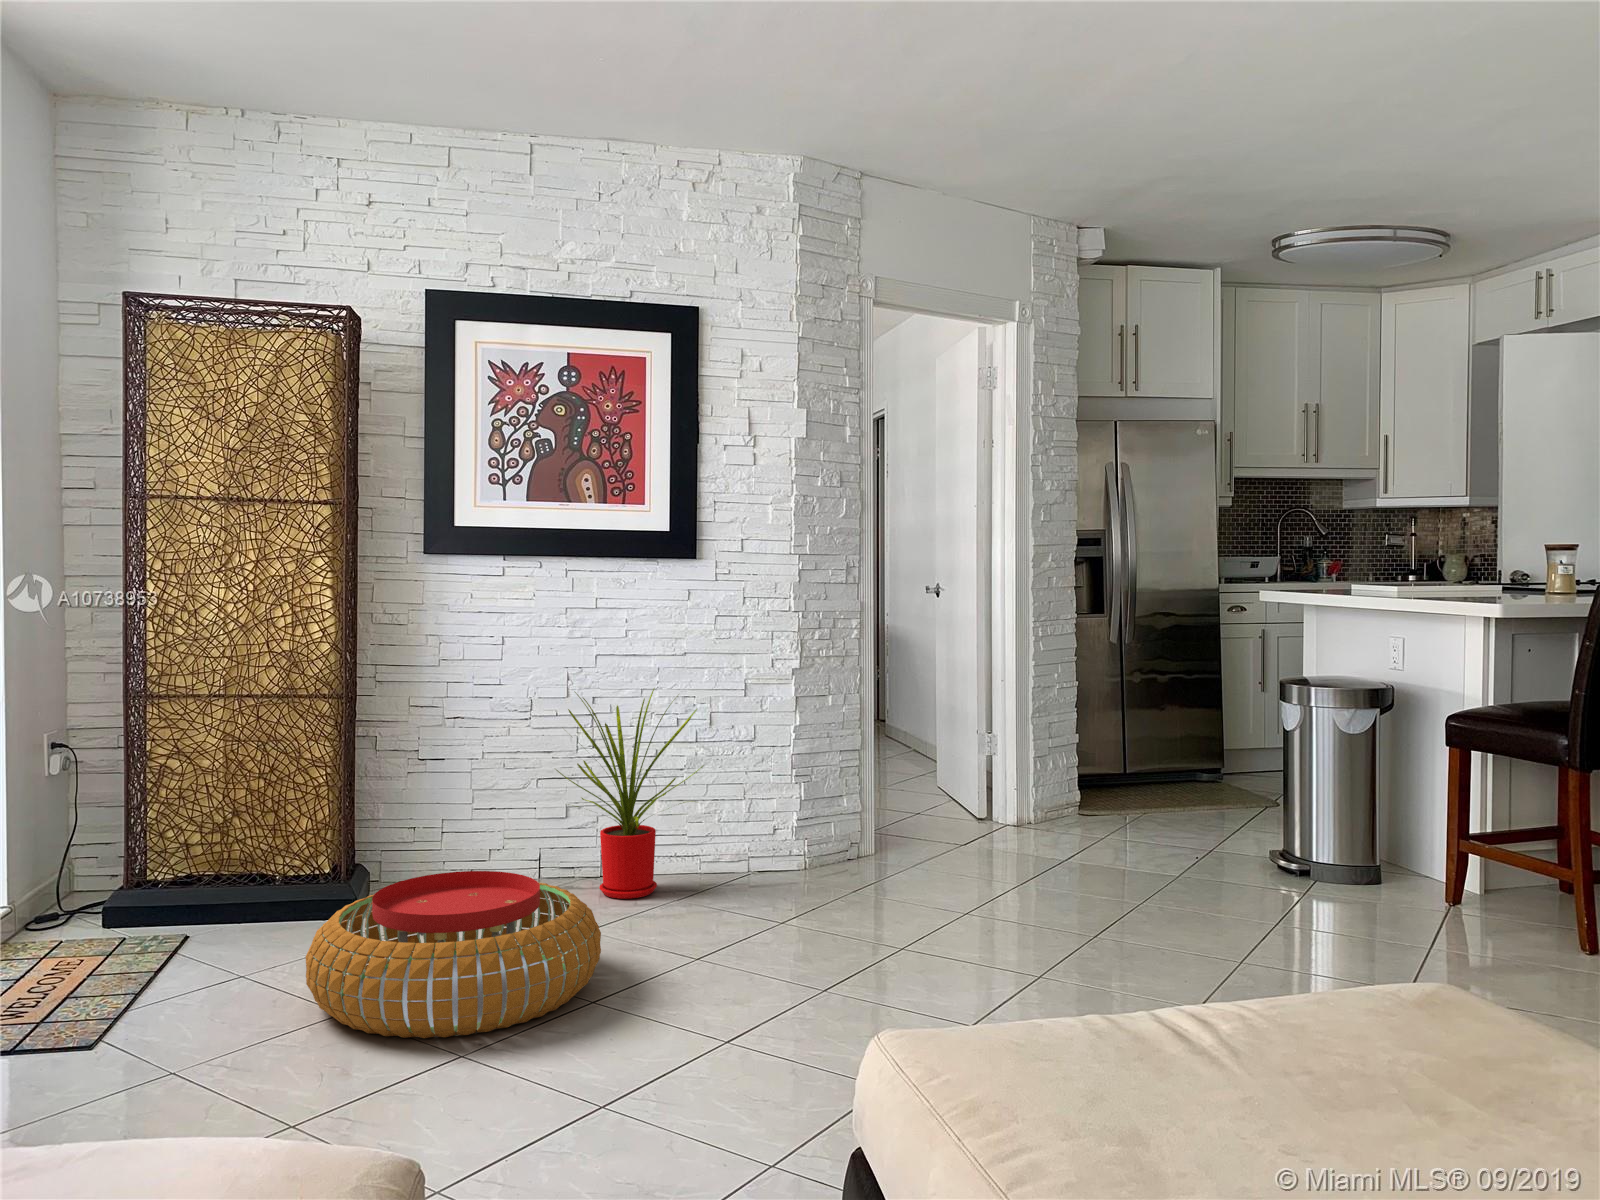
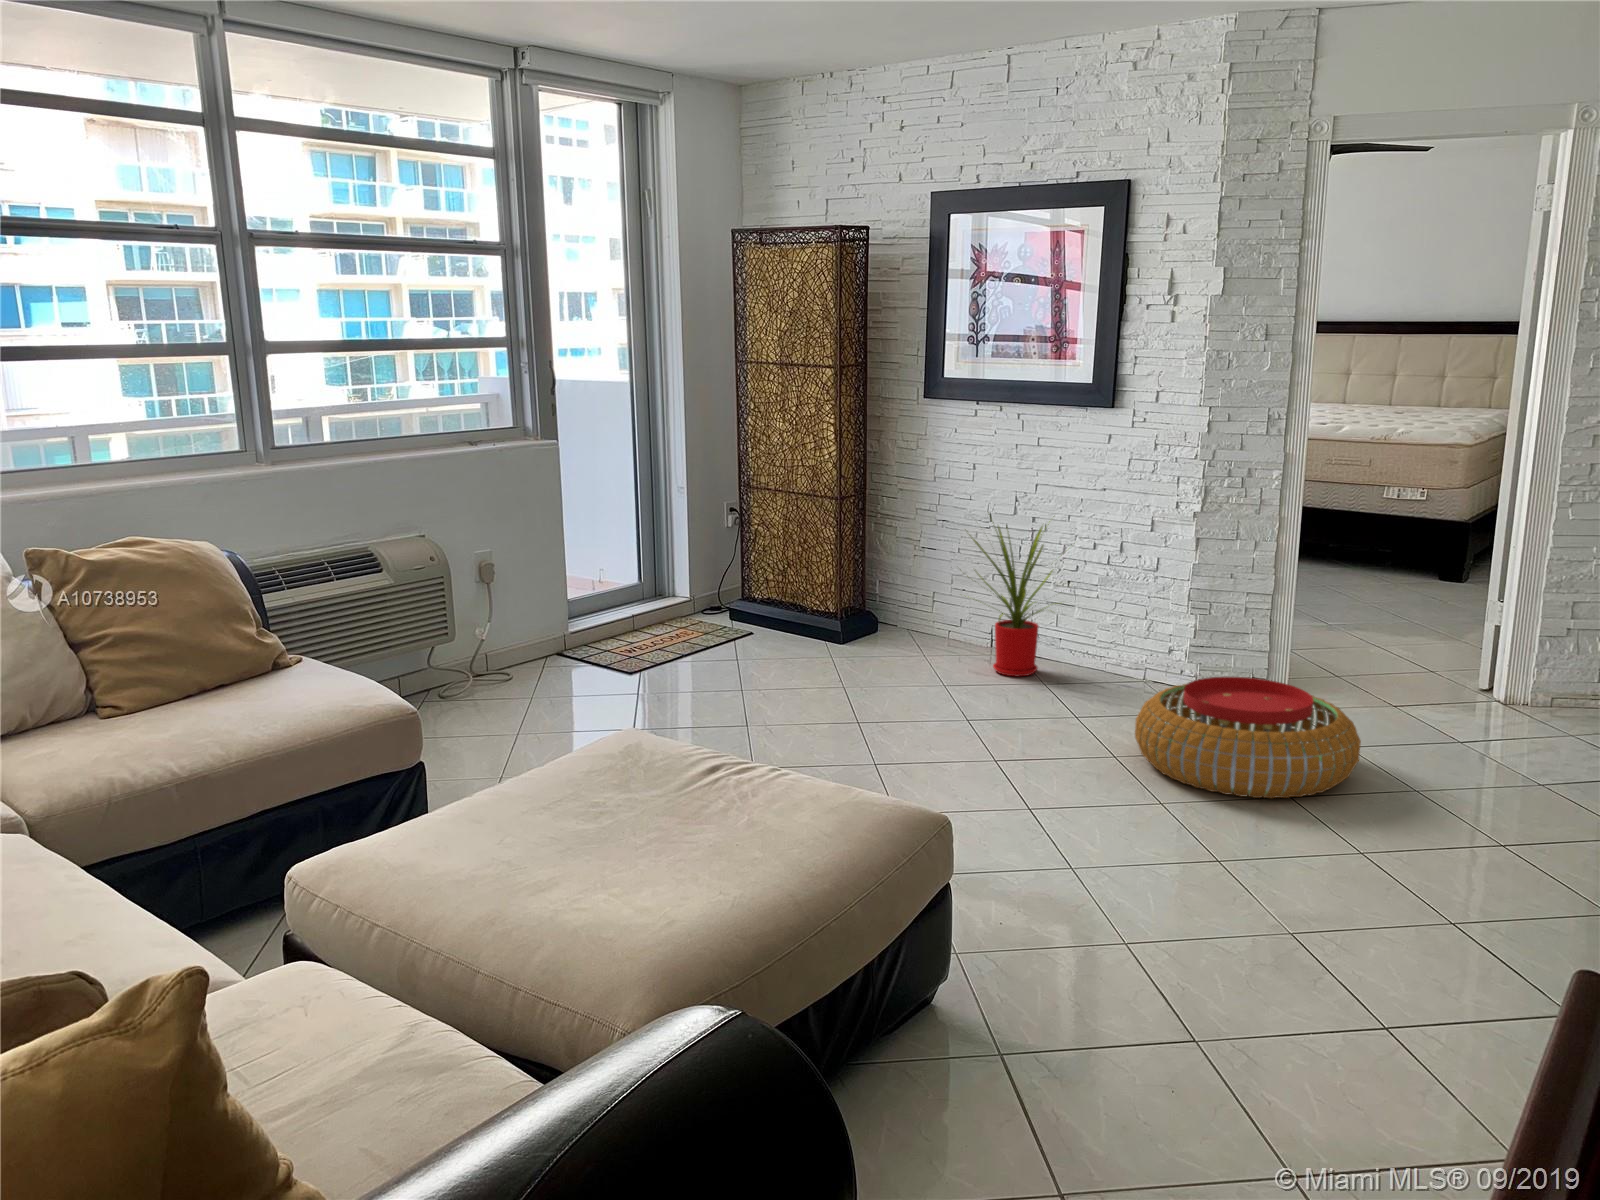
pouf: present [306,871,601,1038] -> present [1135,677,1361,798]

